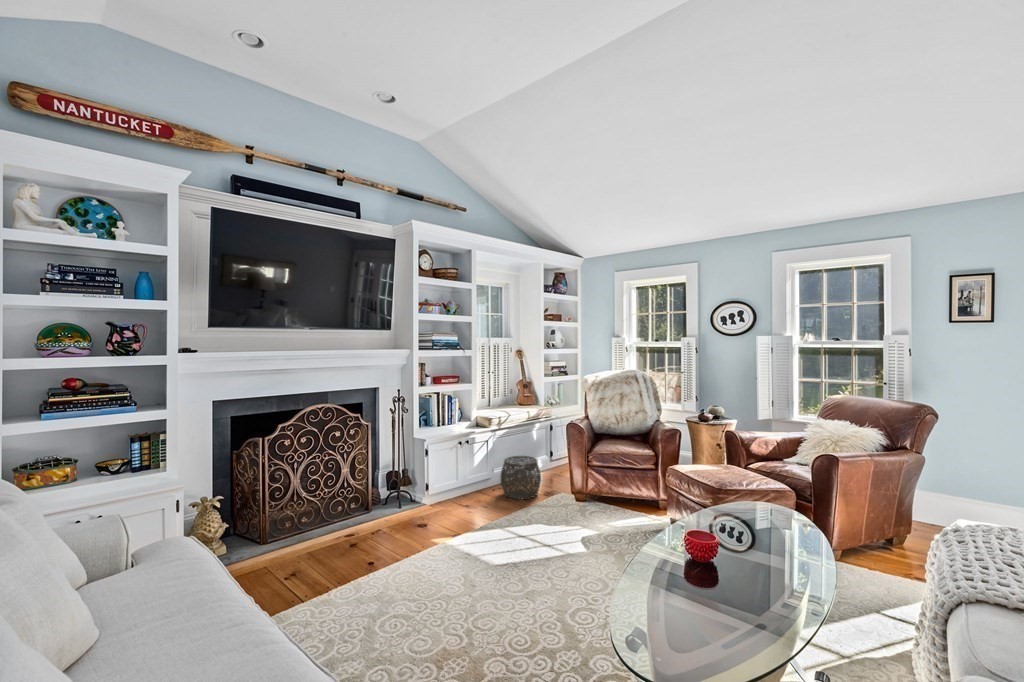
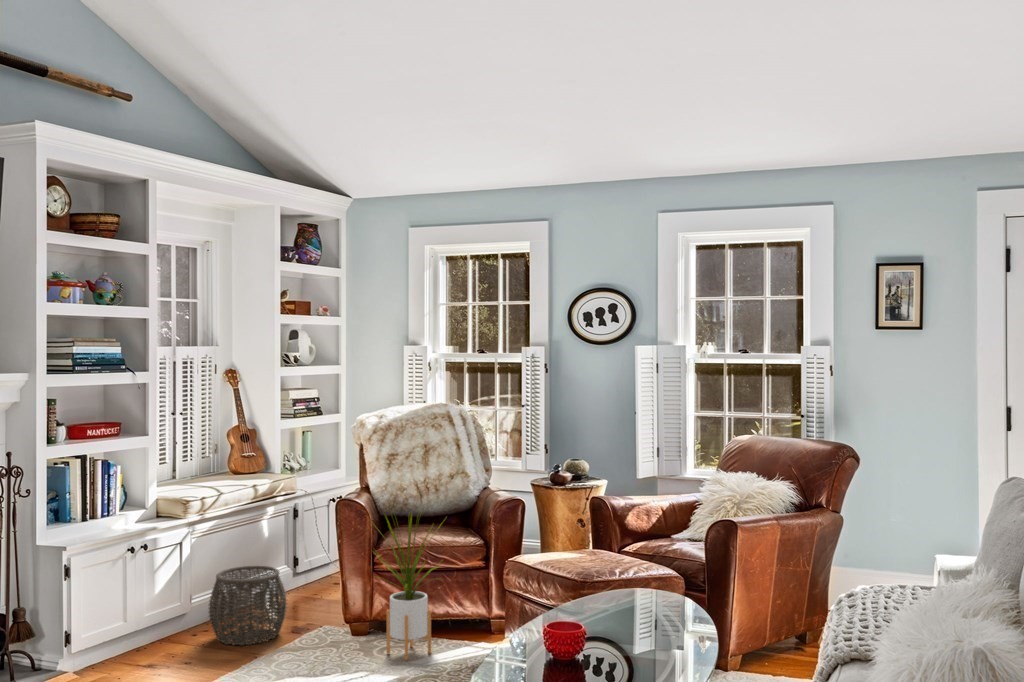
house plant: none [585,427,633,521] -> present [378,512,435,660]

